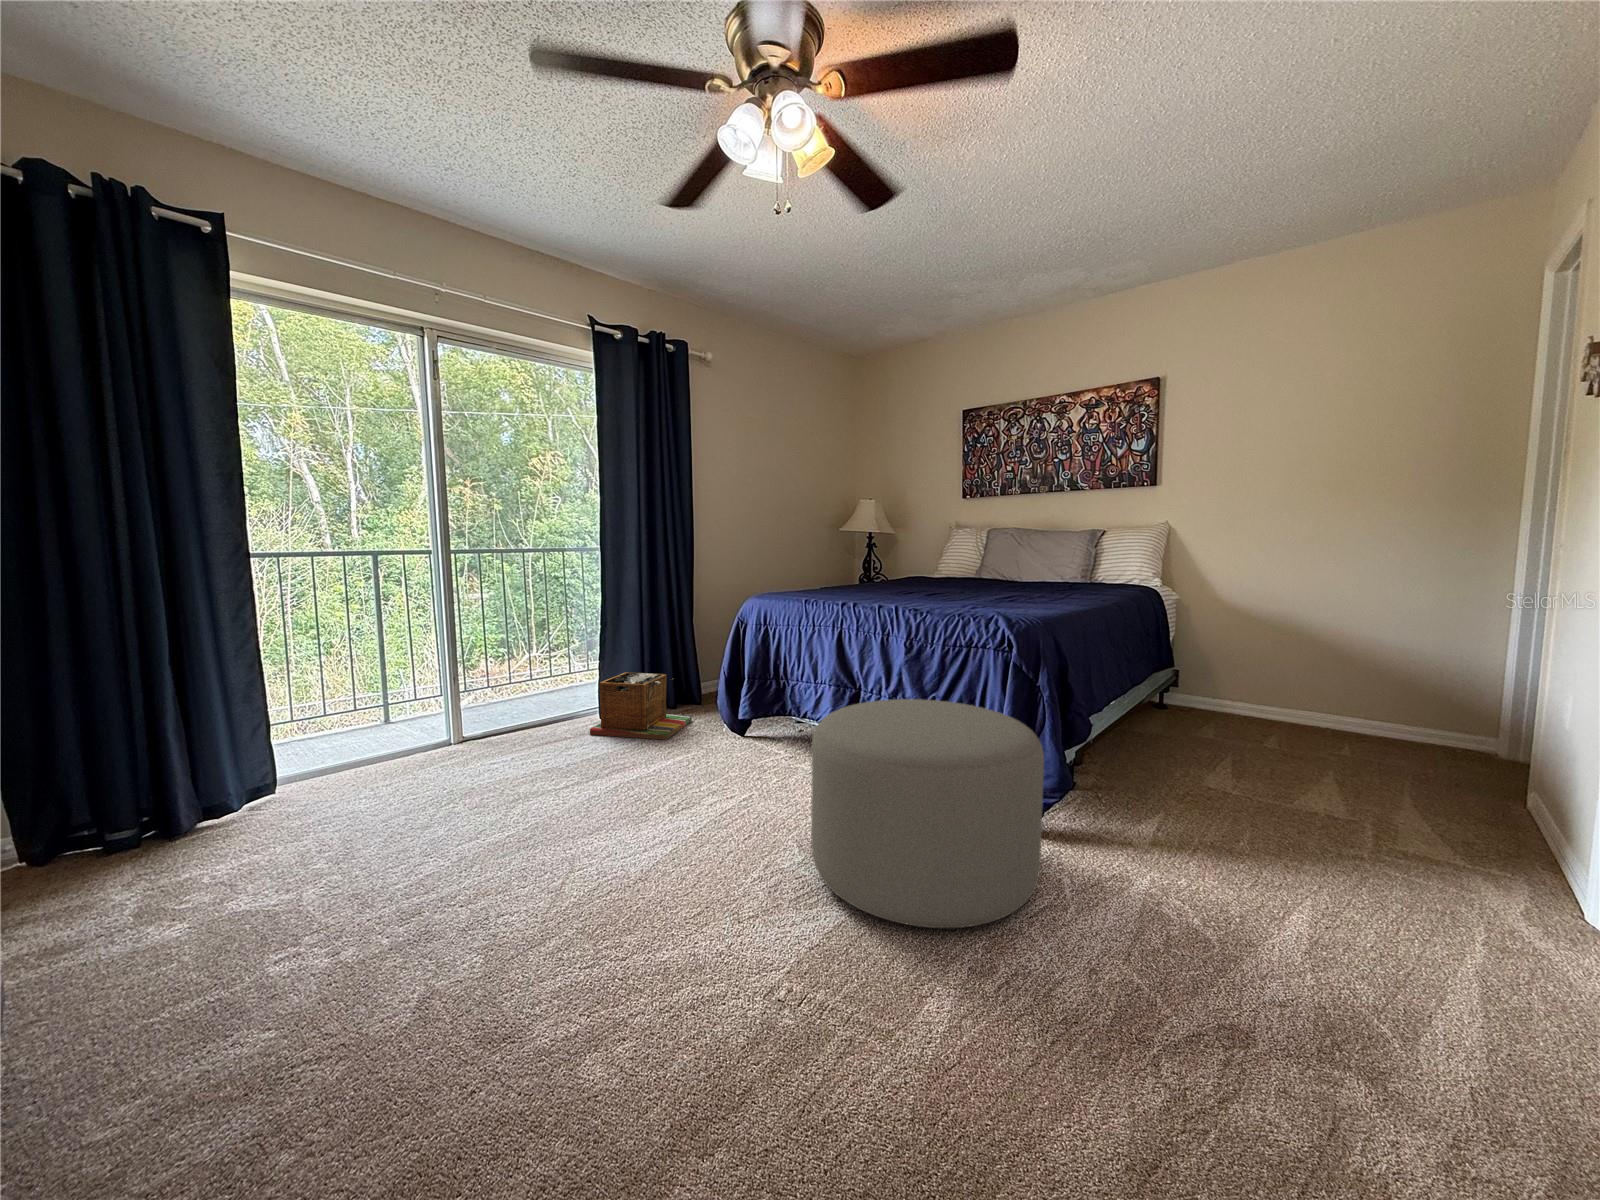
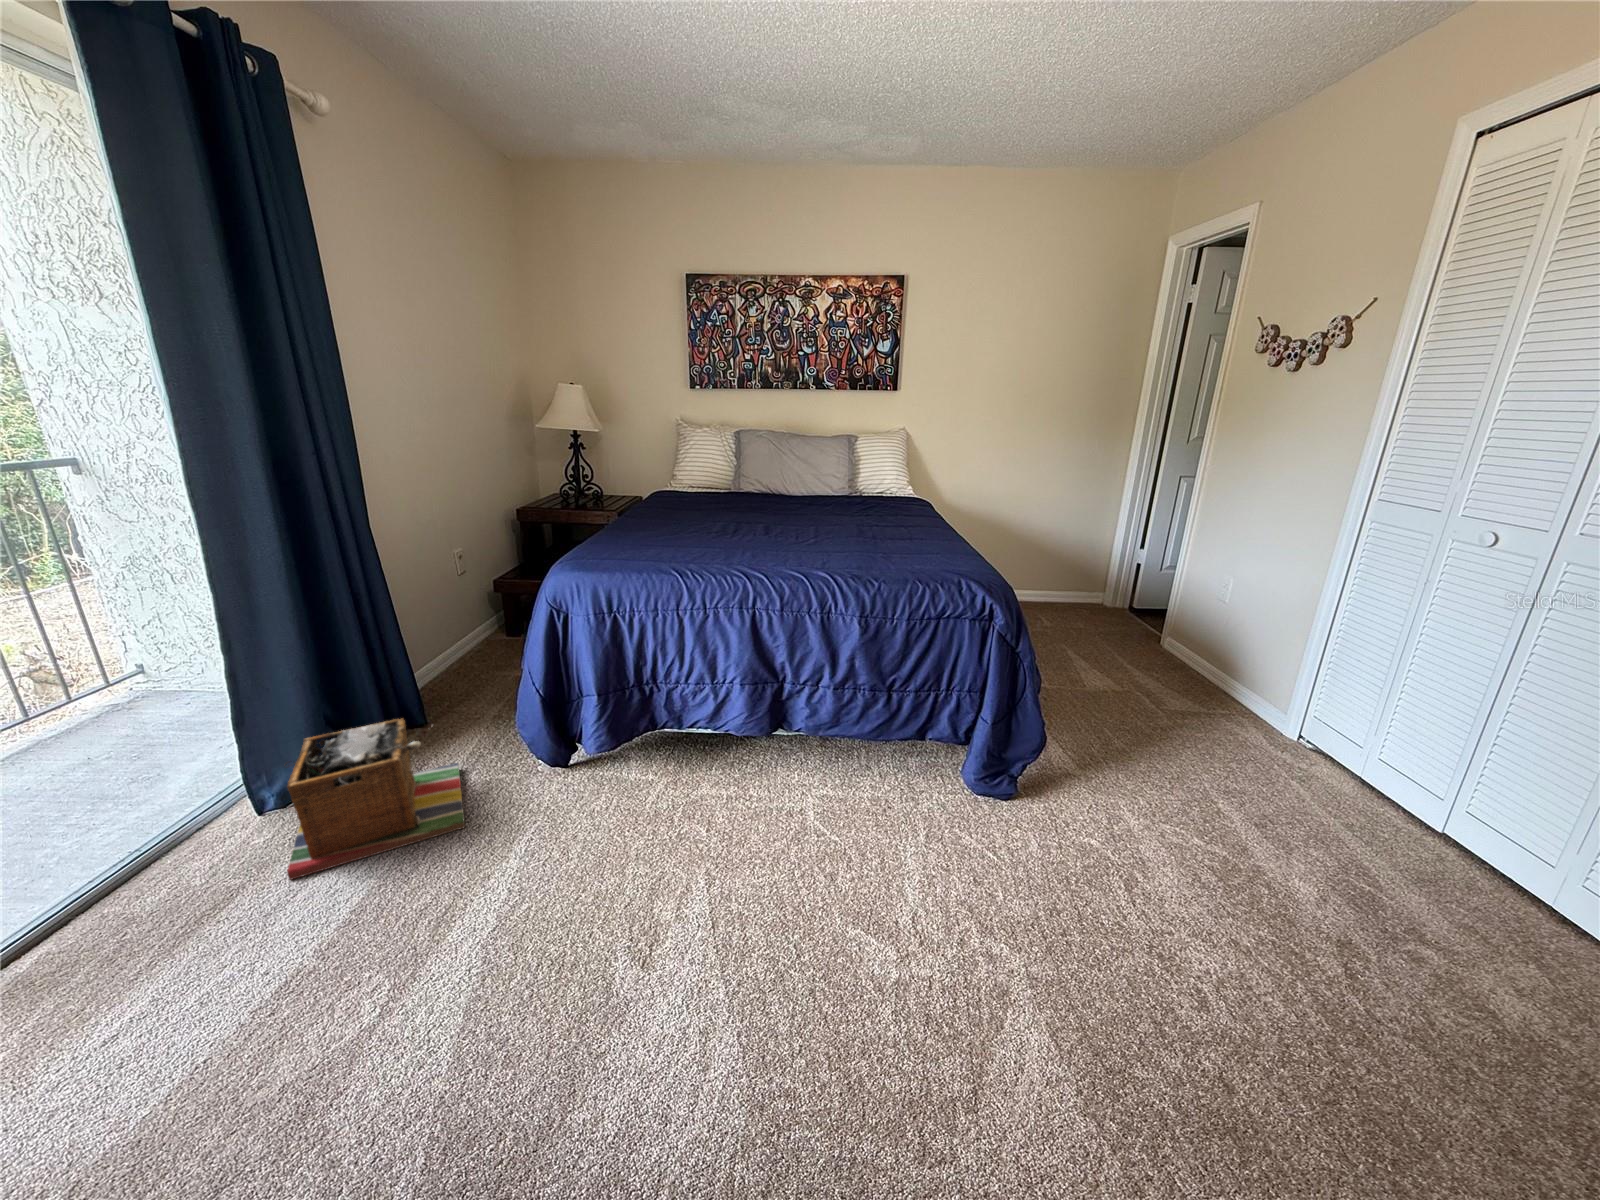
ottoman: present [811,699,1044,928] -> none [897,698,1194,1000]

